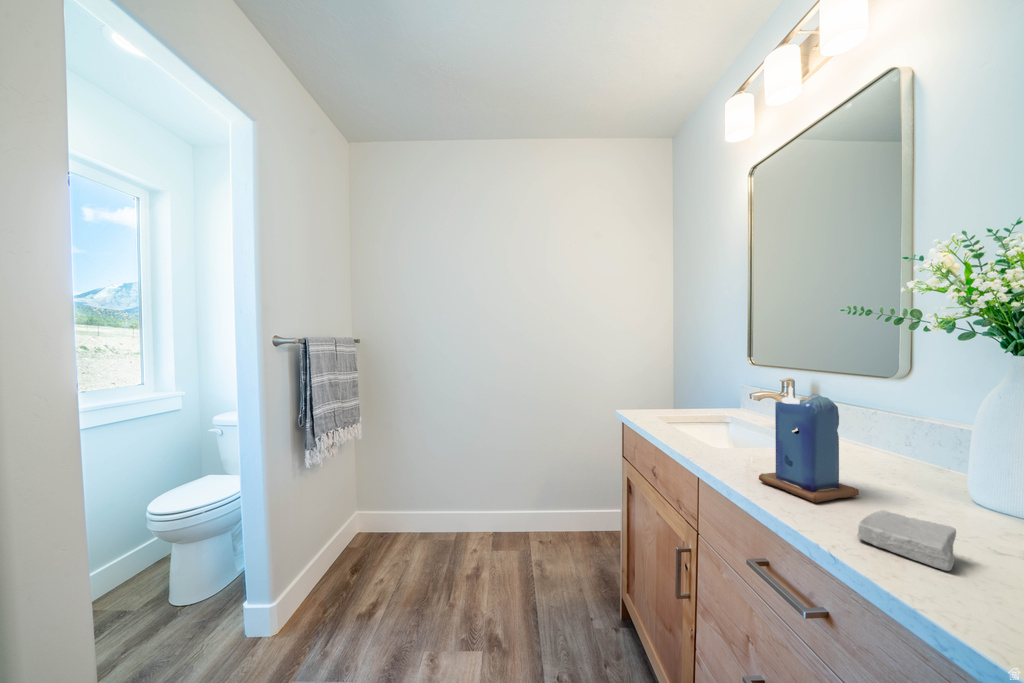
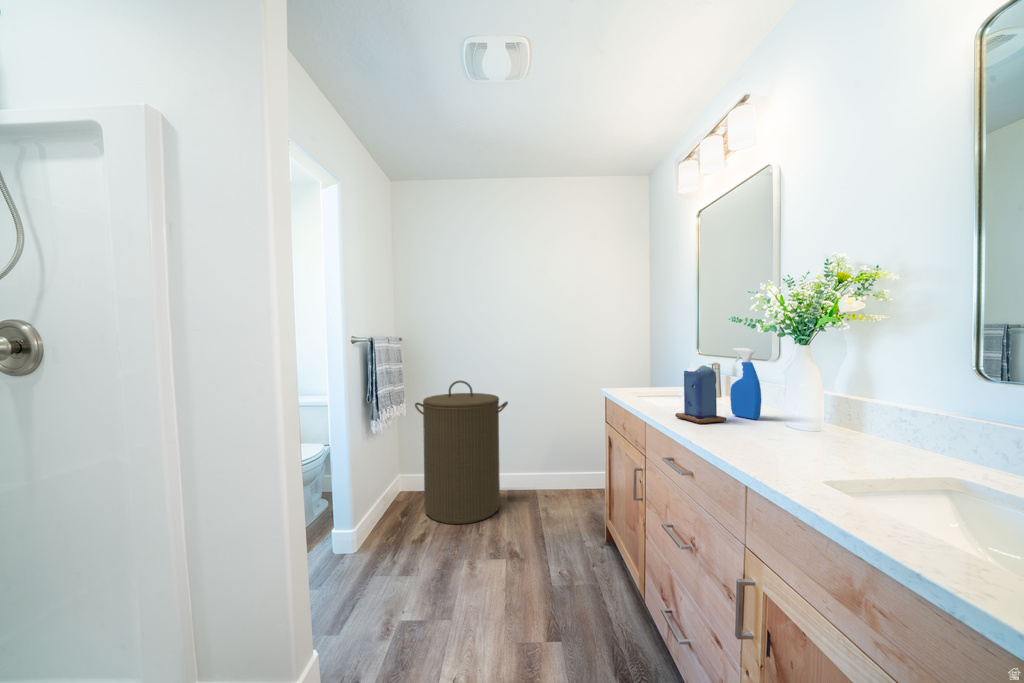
spray bottle: none [848,362,915,489] -> present [730,348,761,419]
laundry hamper: none [371,394,493,587] -> present [415,381,508,524]
soap bar: present [857,510,956,571] -> none [708,419,748,440]

